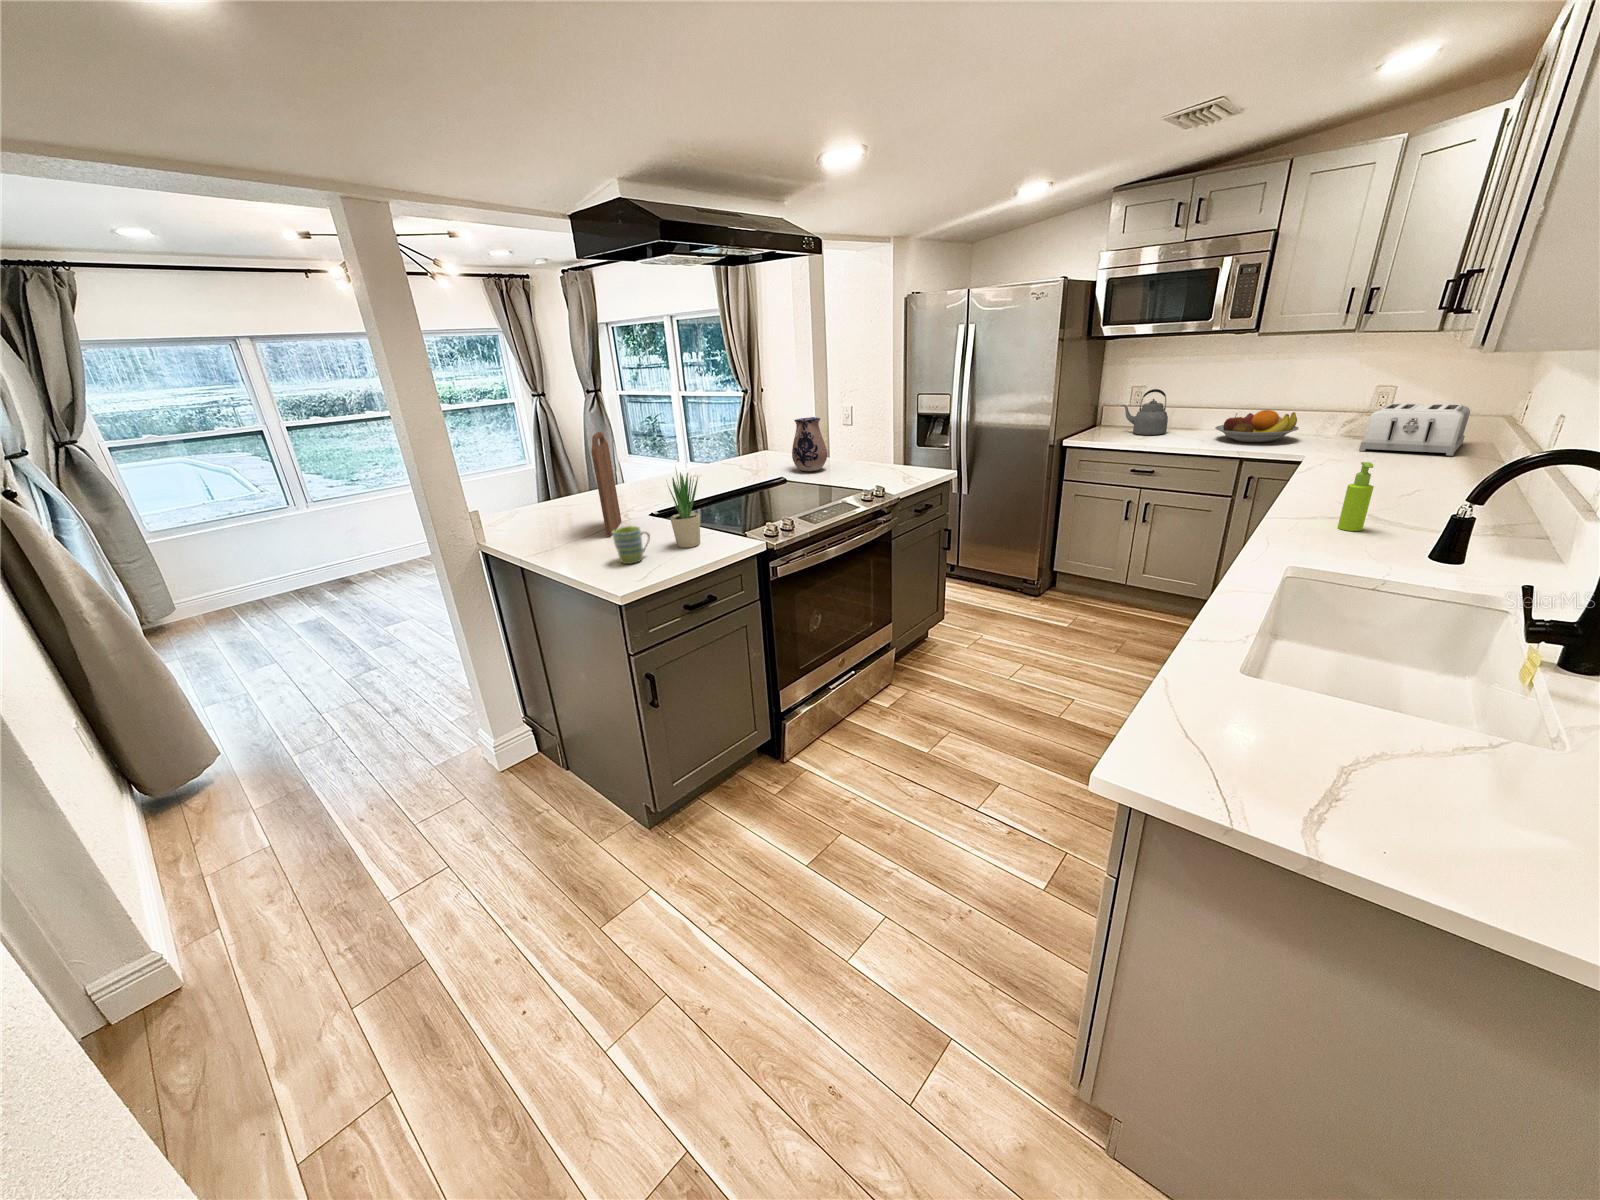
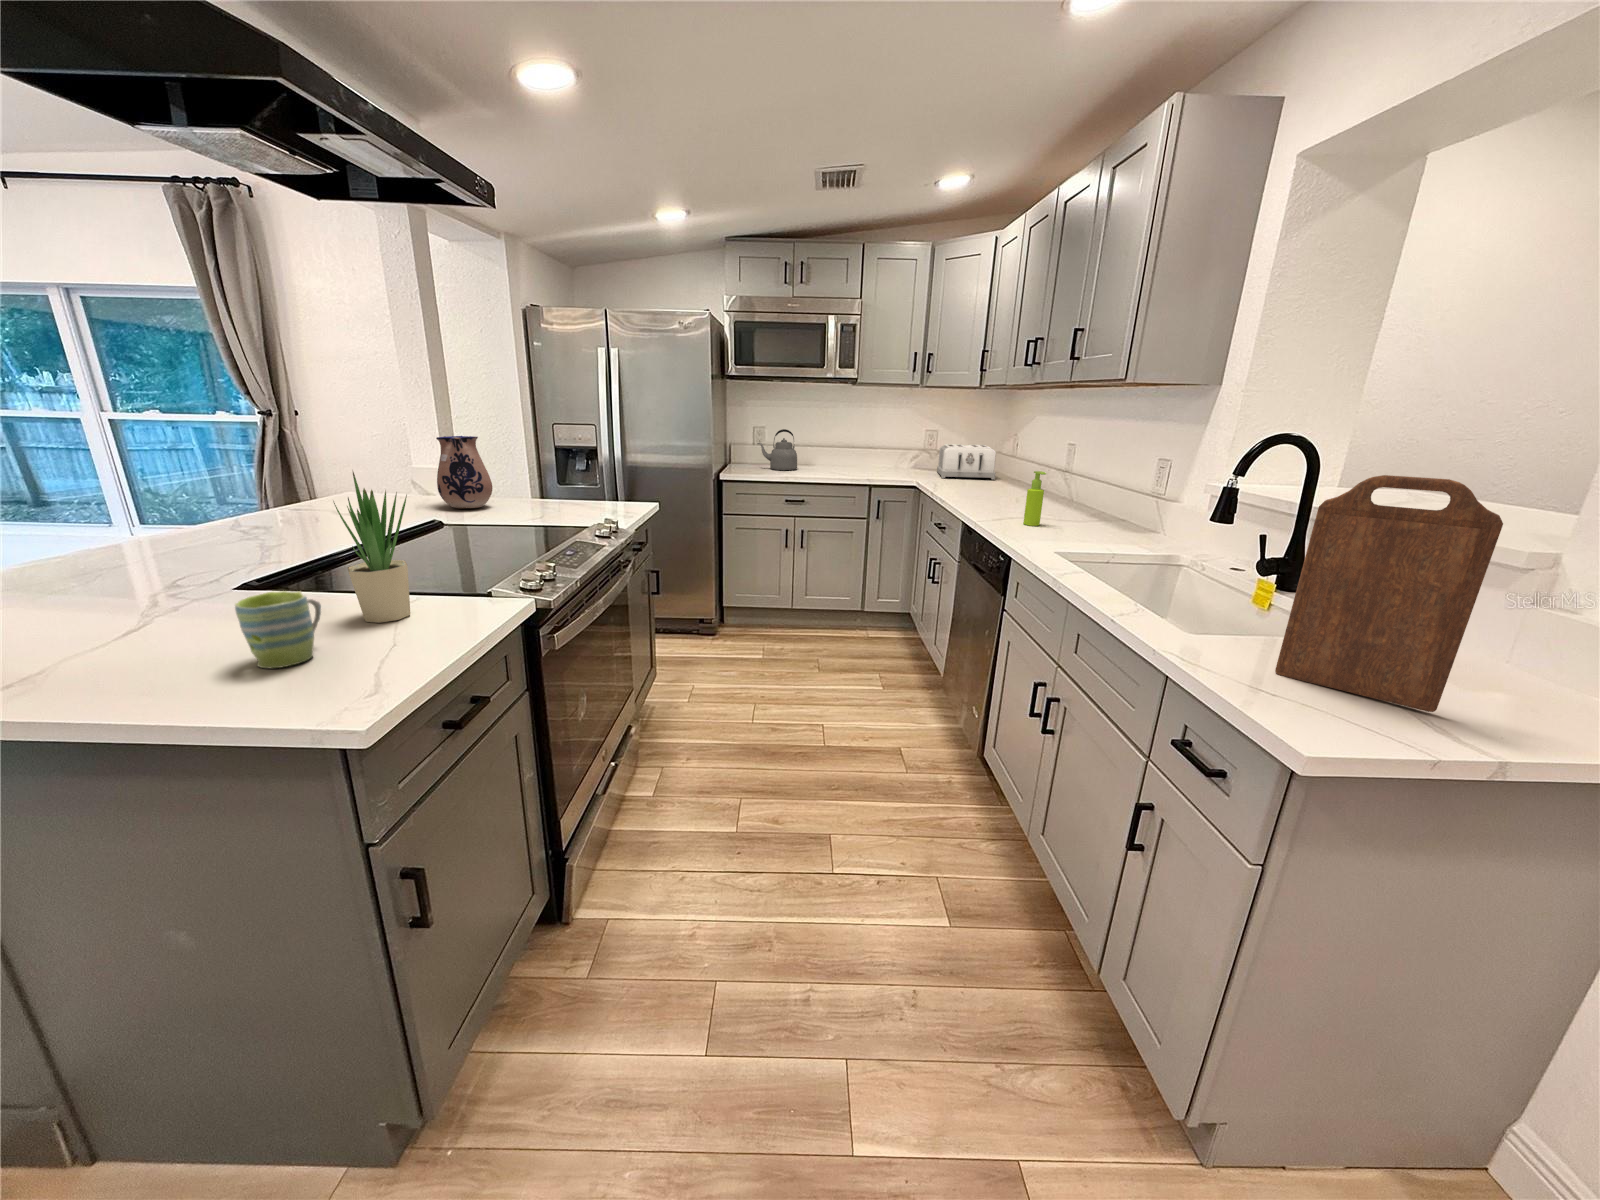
fruit bowl: present [1215,410,1299,442] -> none [838,448,896,474]
cutting board: present [591,432,621,536] -> present [1275,475,1503,712]

